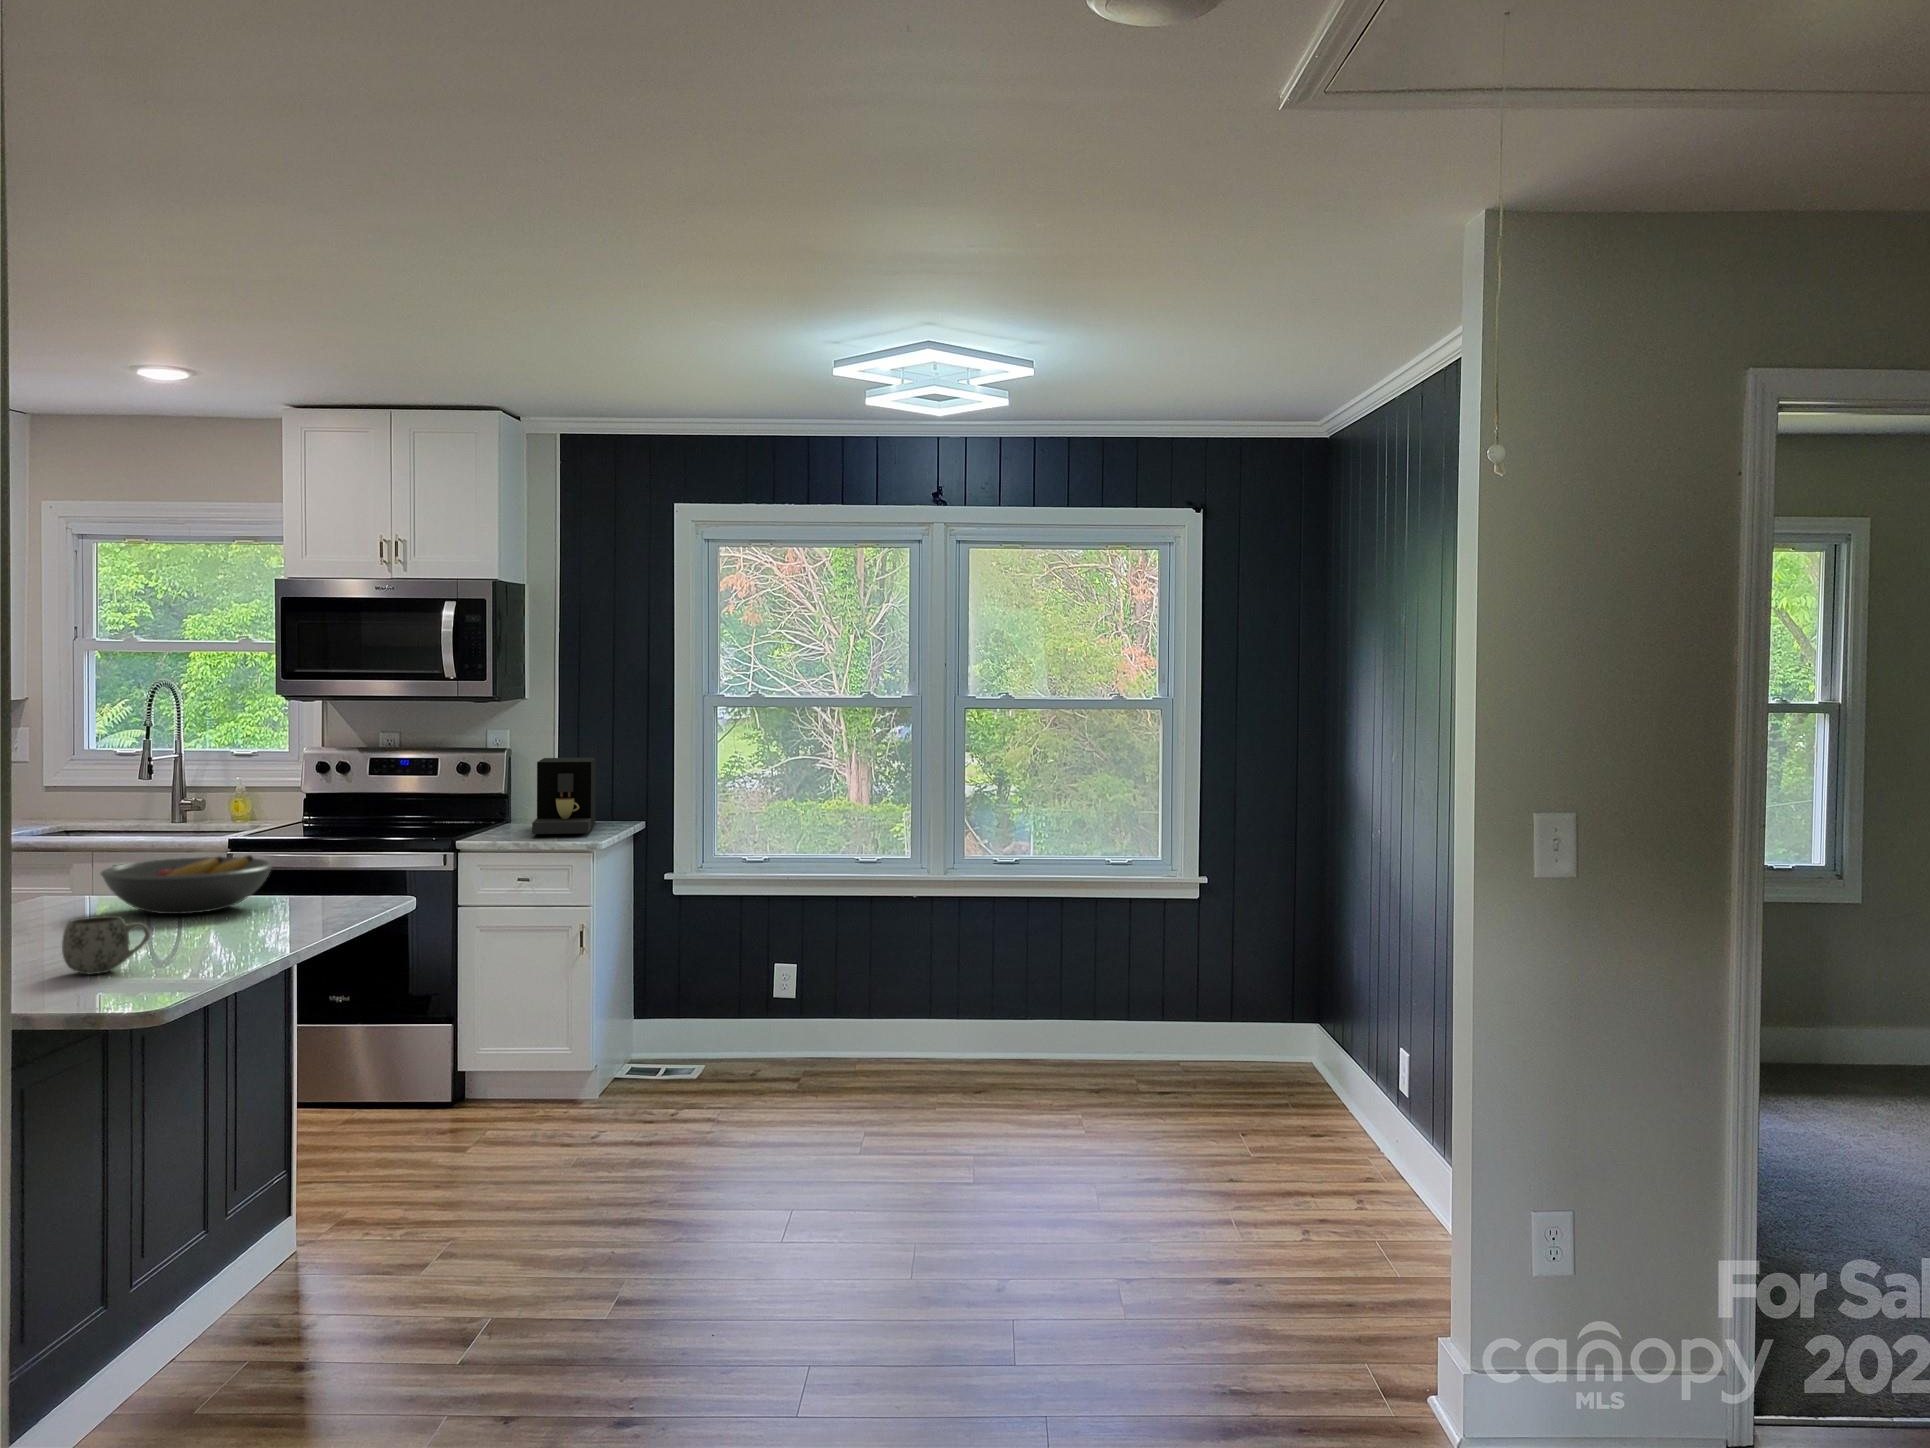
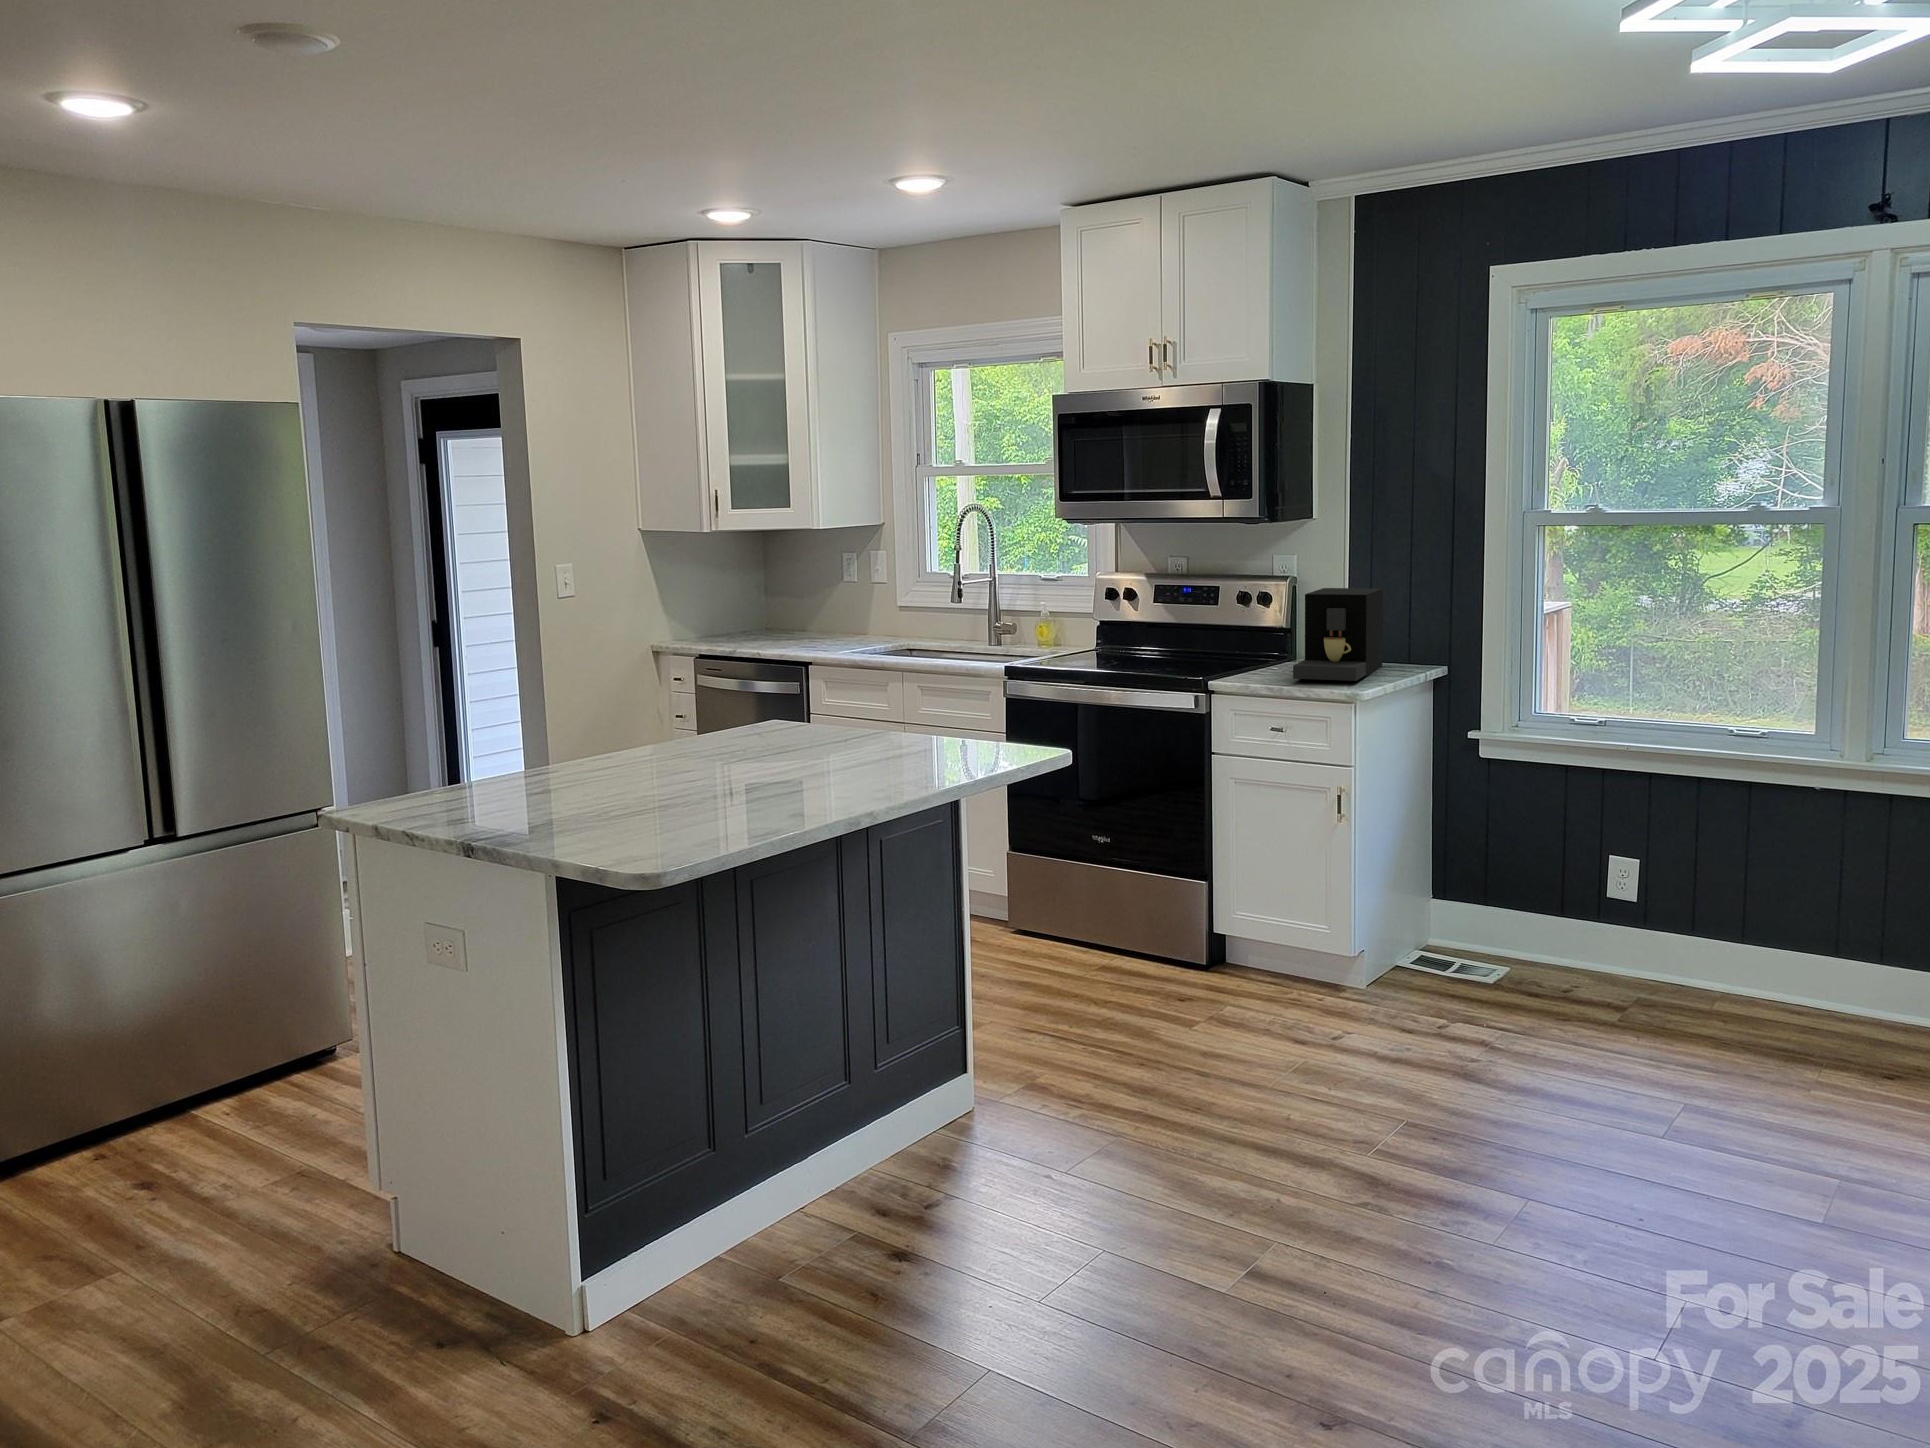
fruit bowl: present [101,855,273,914] -> none [772,700,930,761]
mug: present [62,916,150,974] -> none [630,774,707,835]

